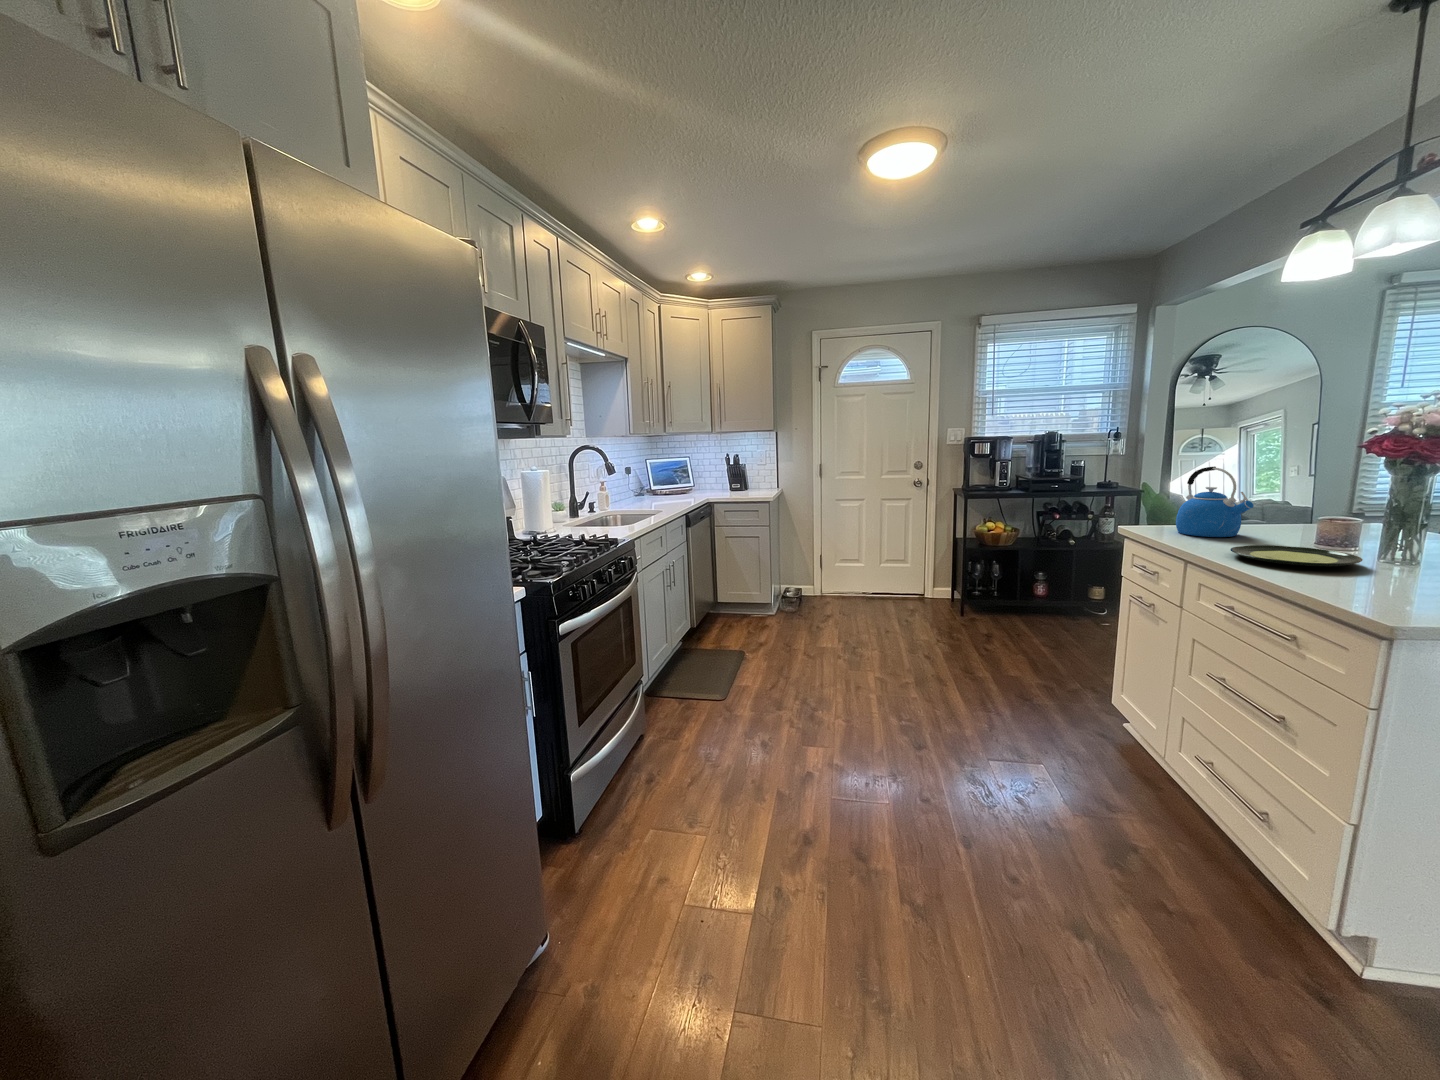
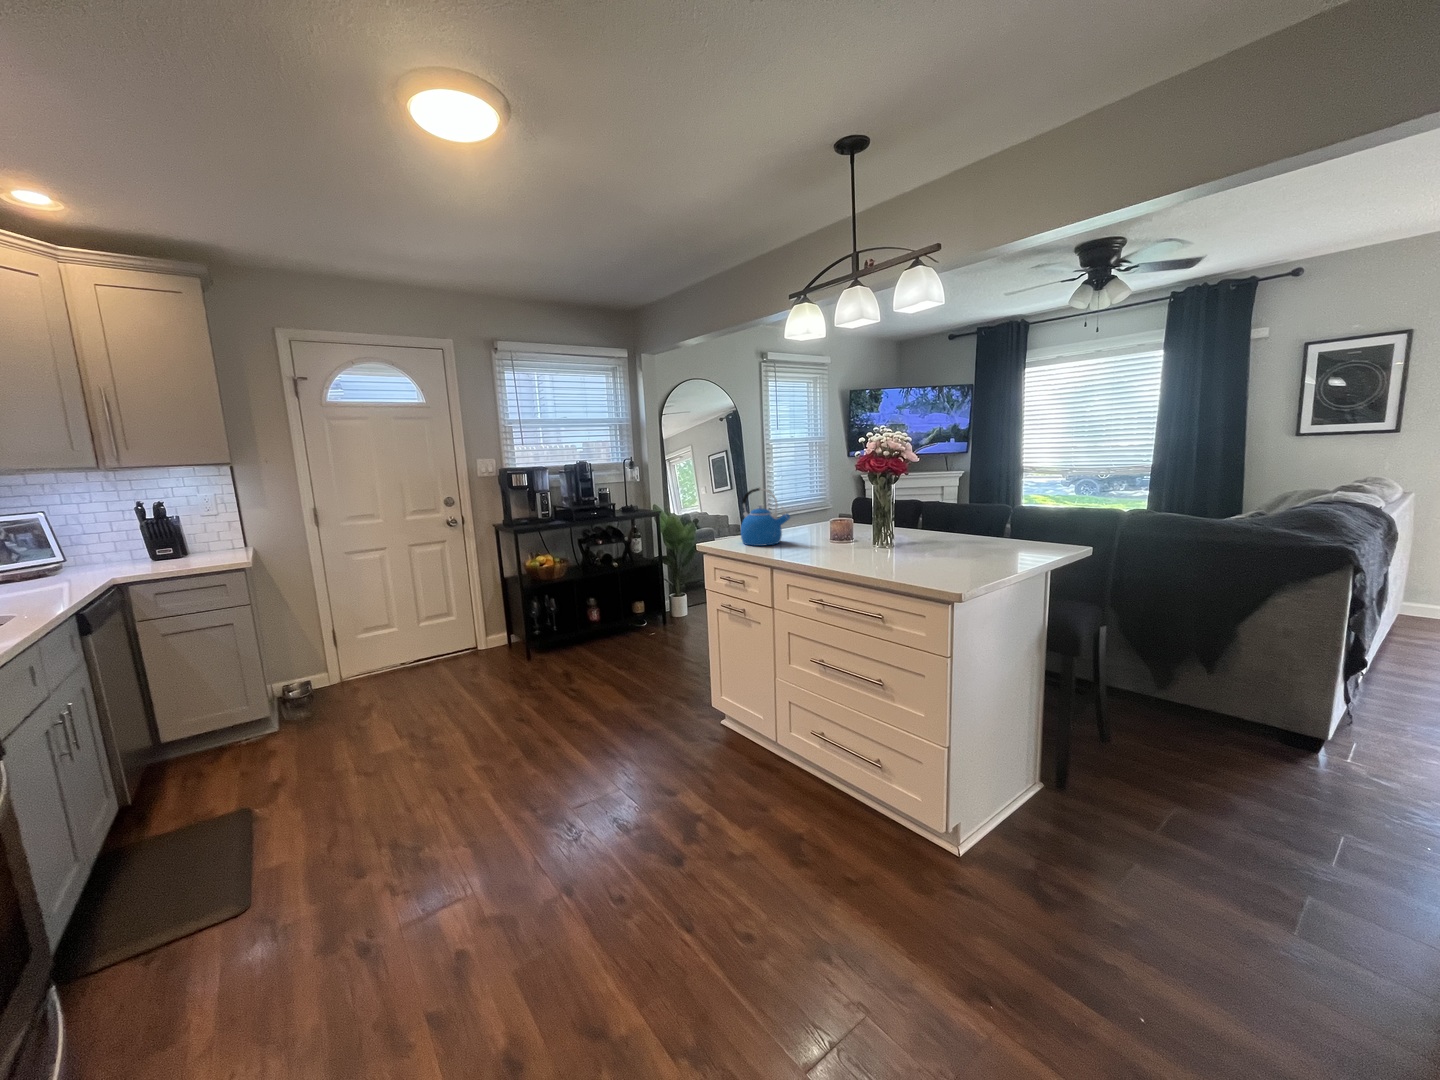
plate: present [1230,545,1363,566] -> none [800,545,873,559]

